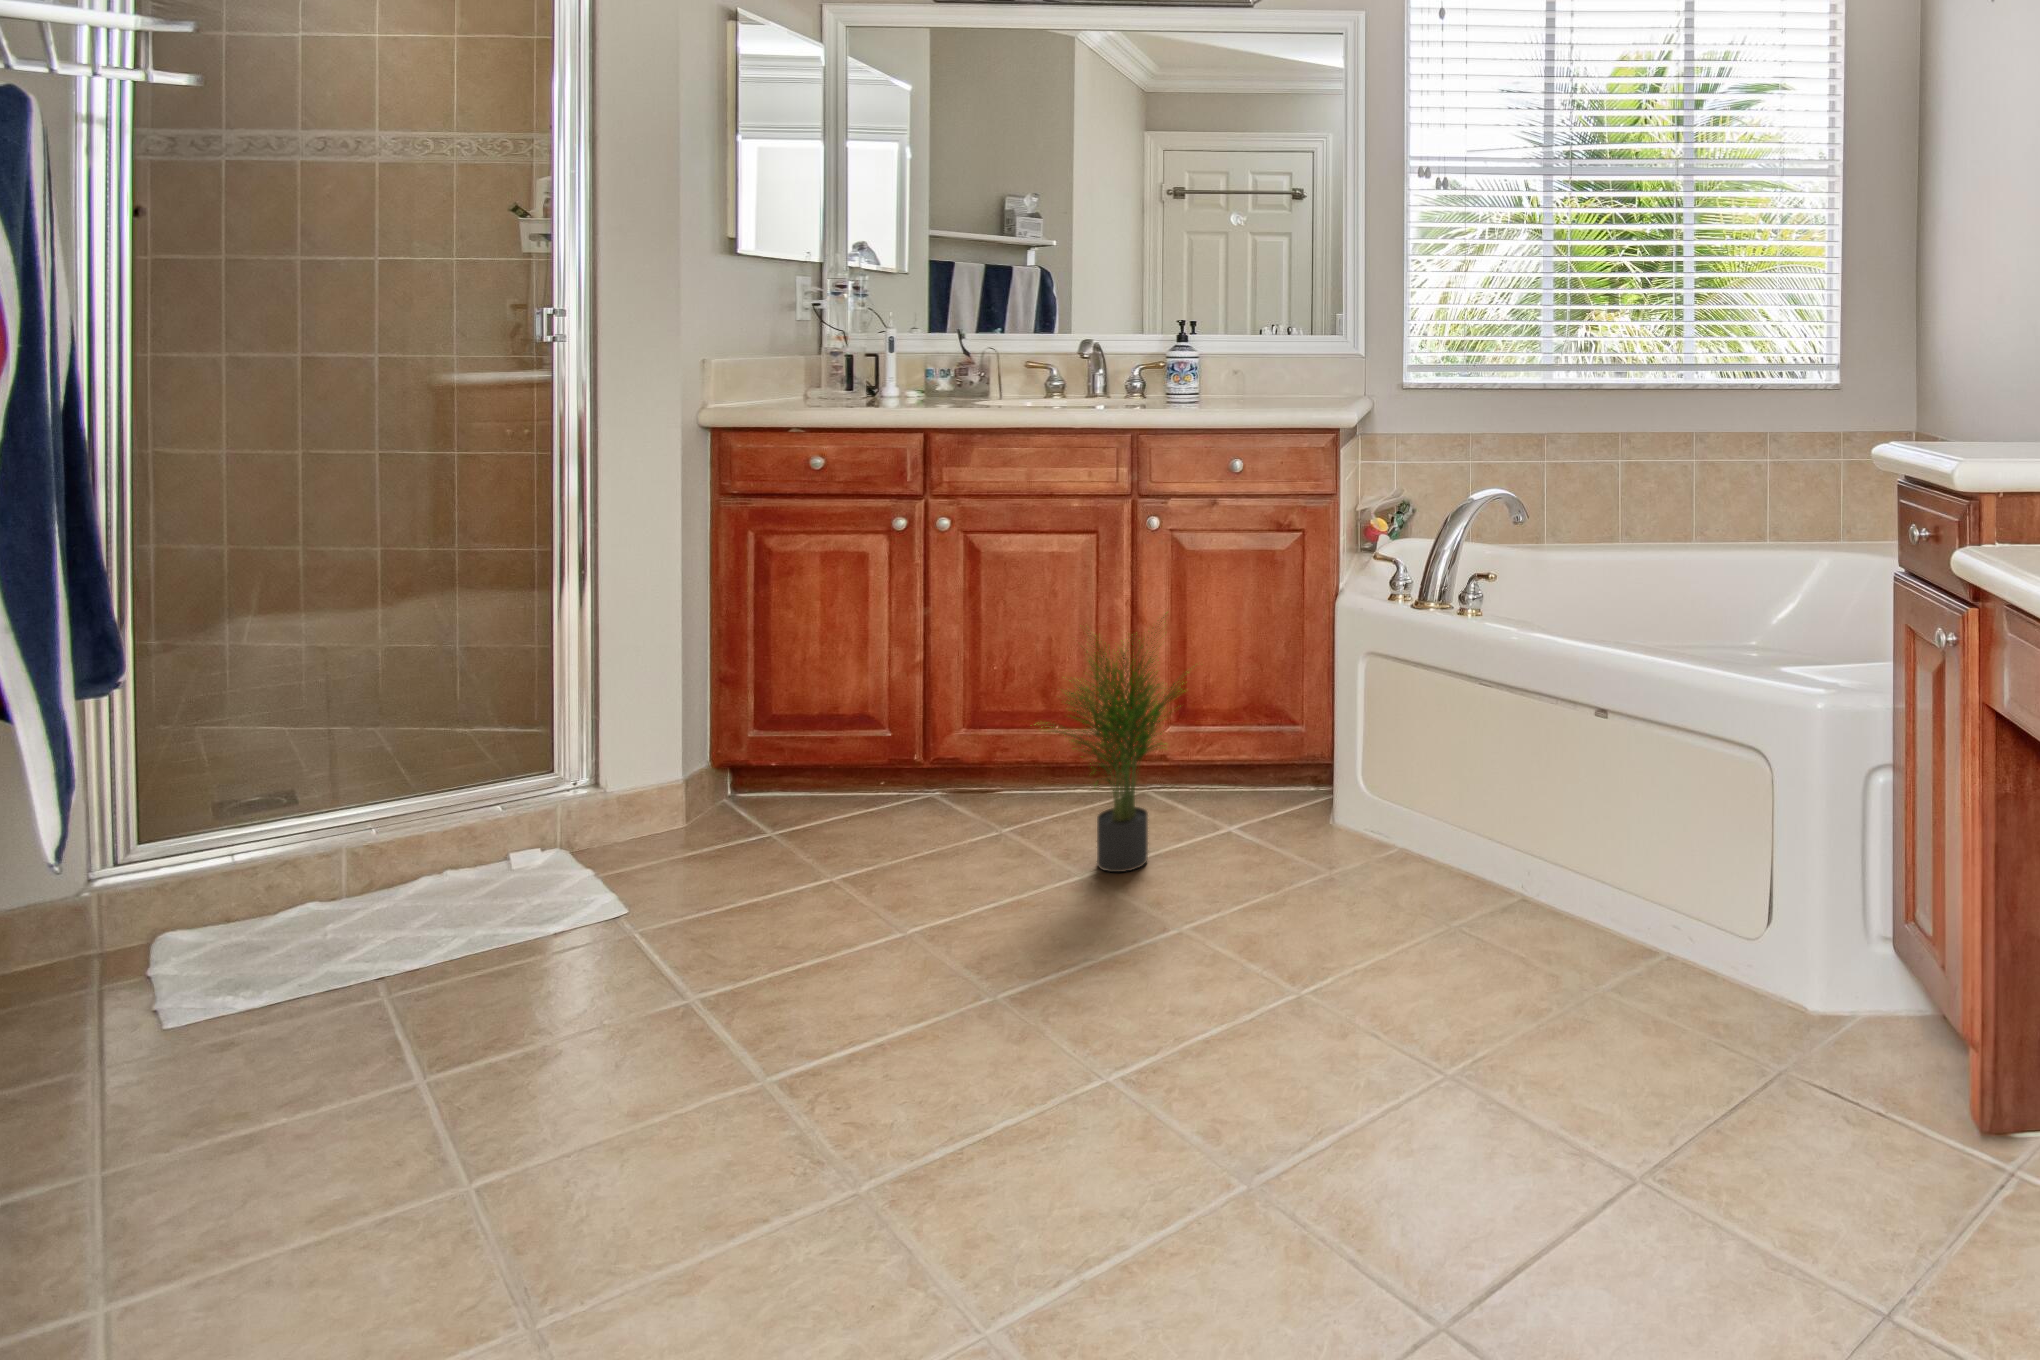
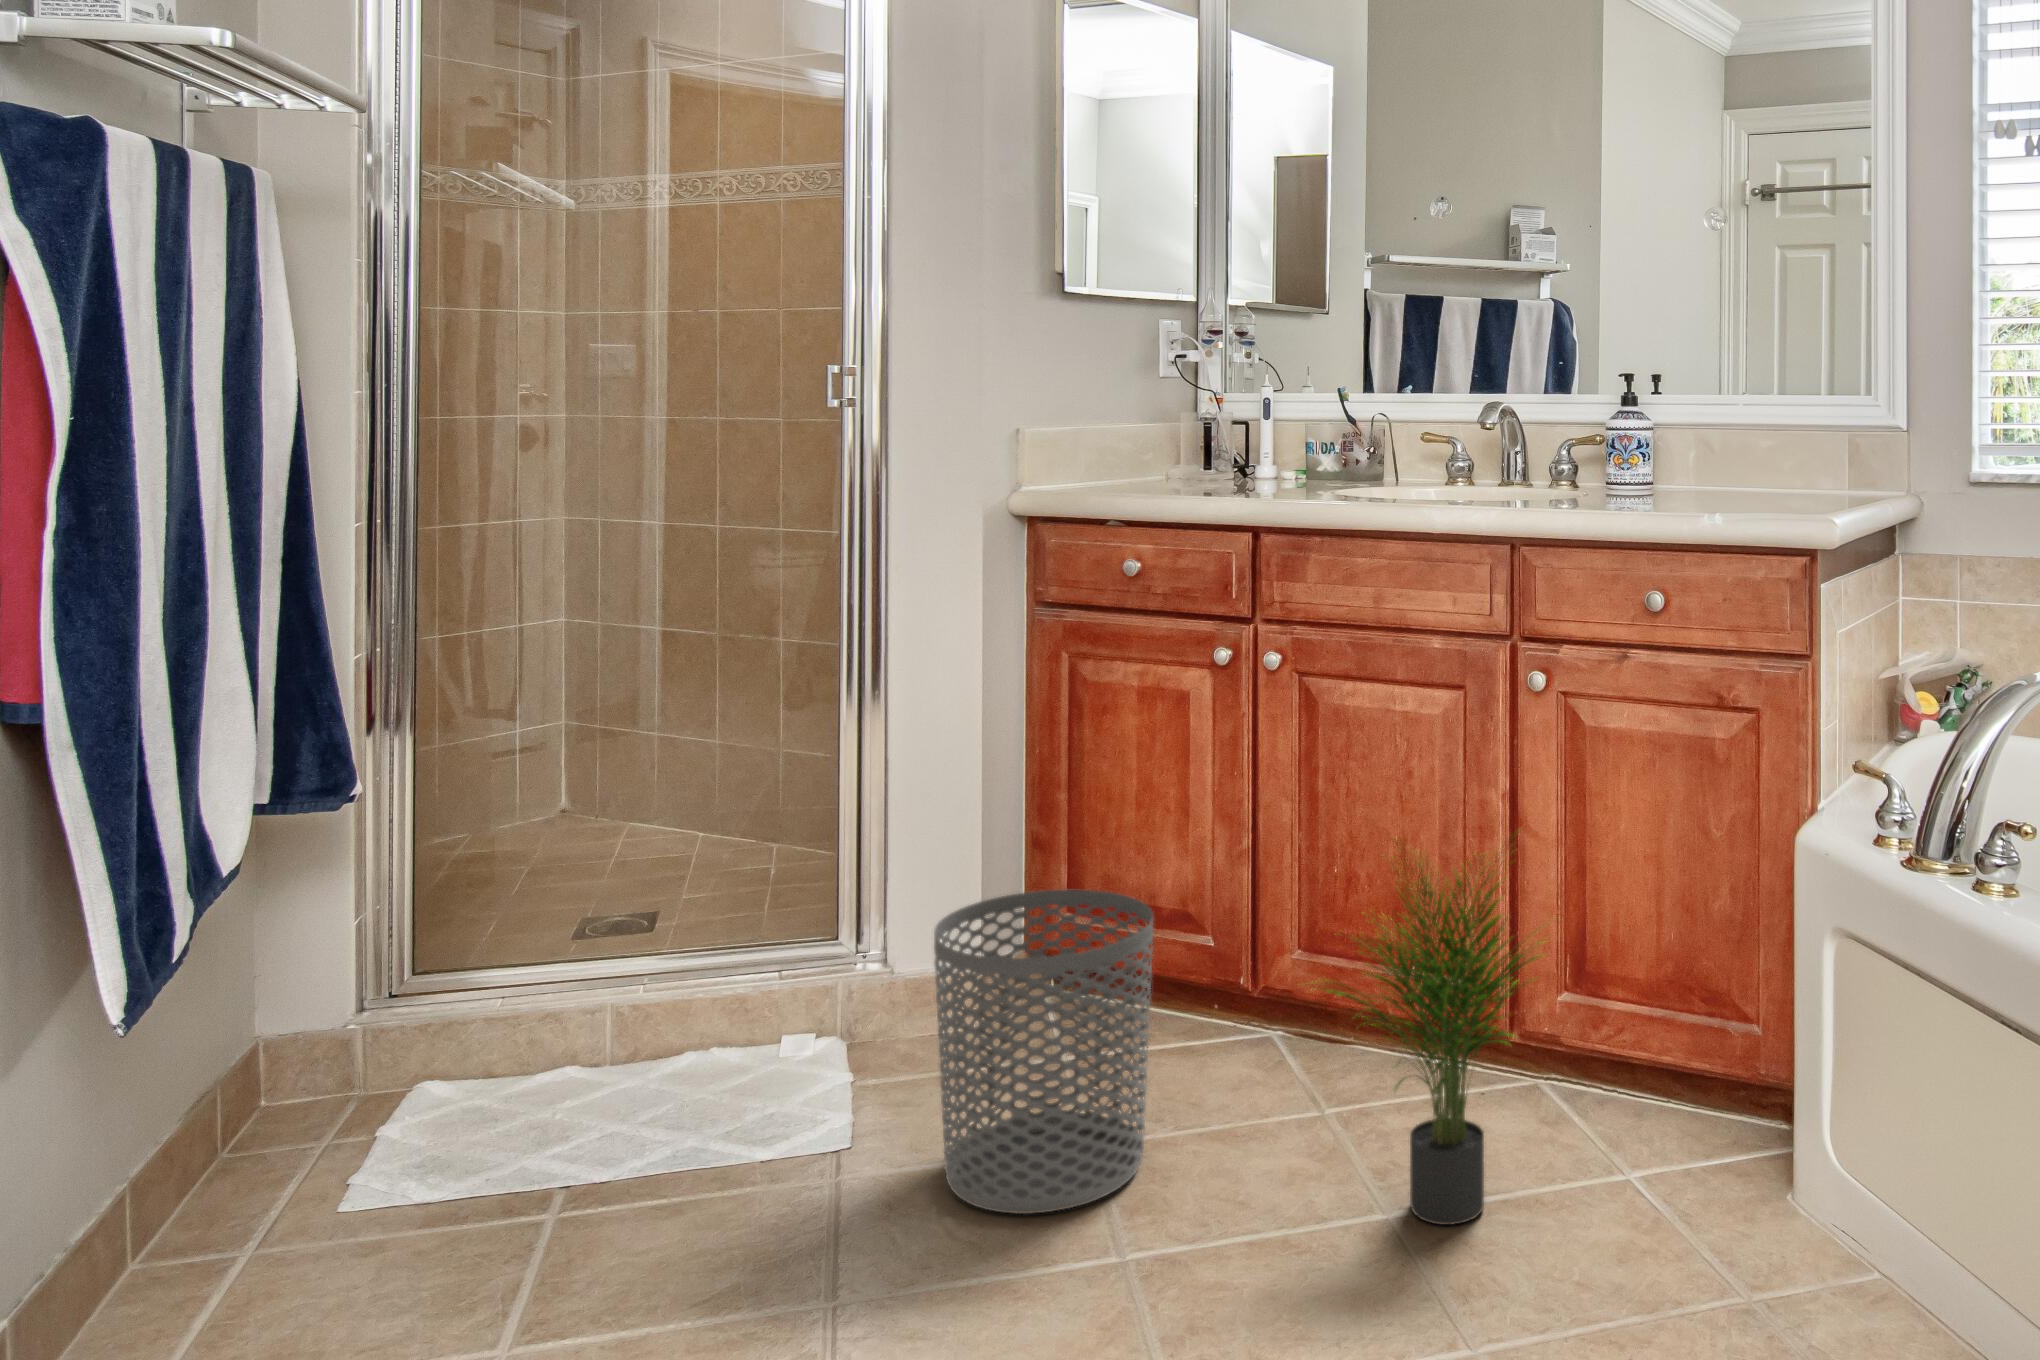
waste bin: none [719,693,896,924] -> present [934,889,1153,1214]

